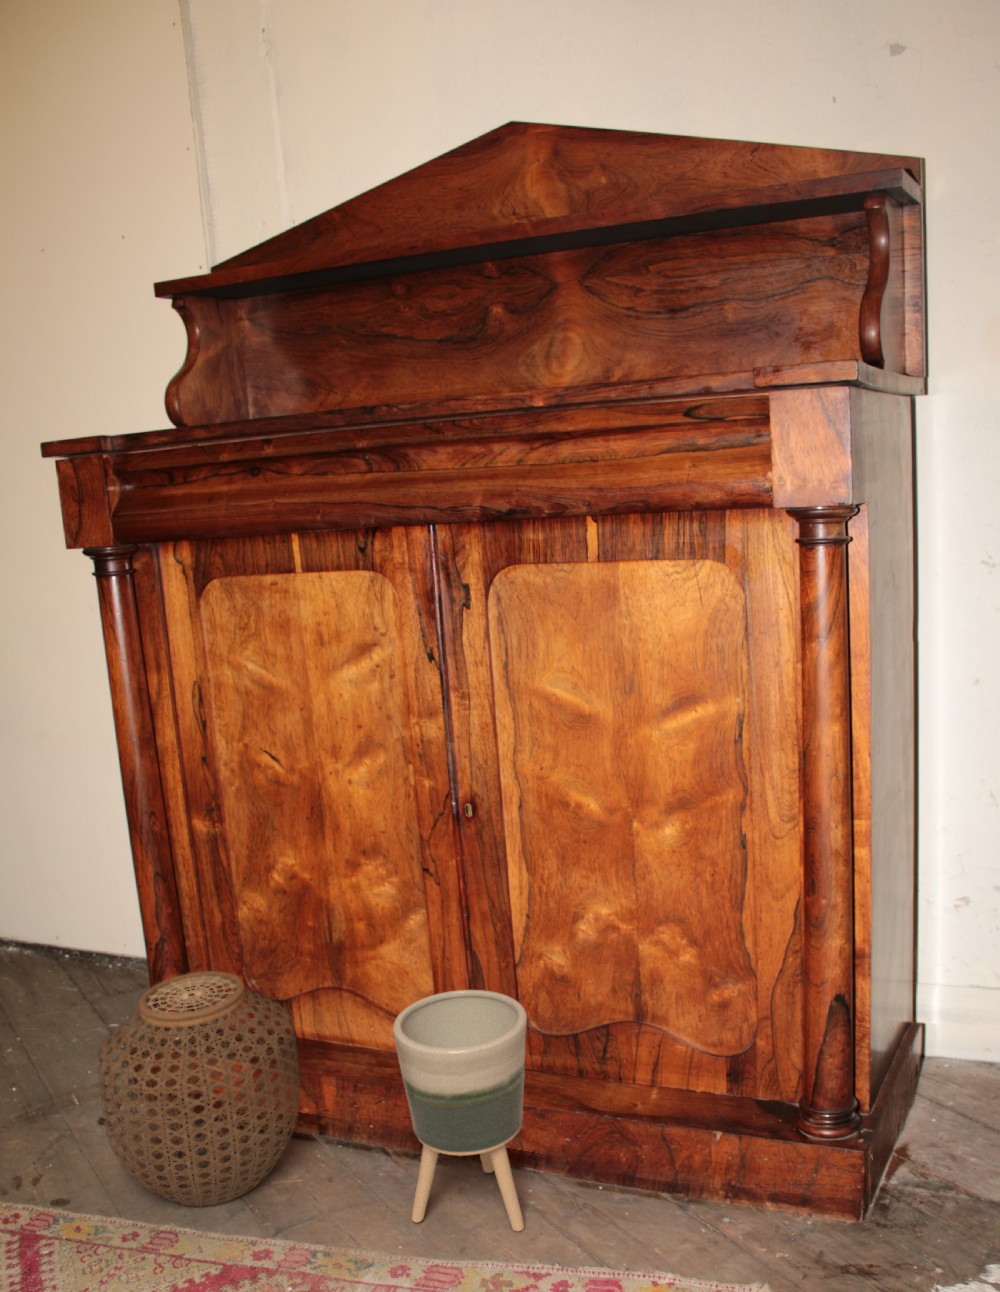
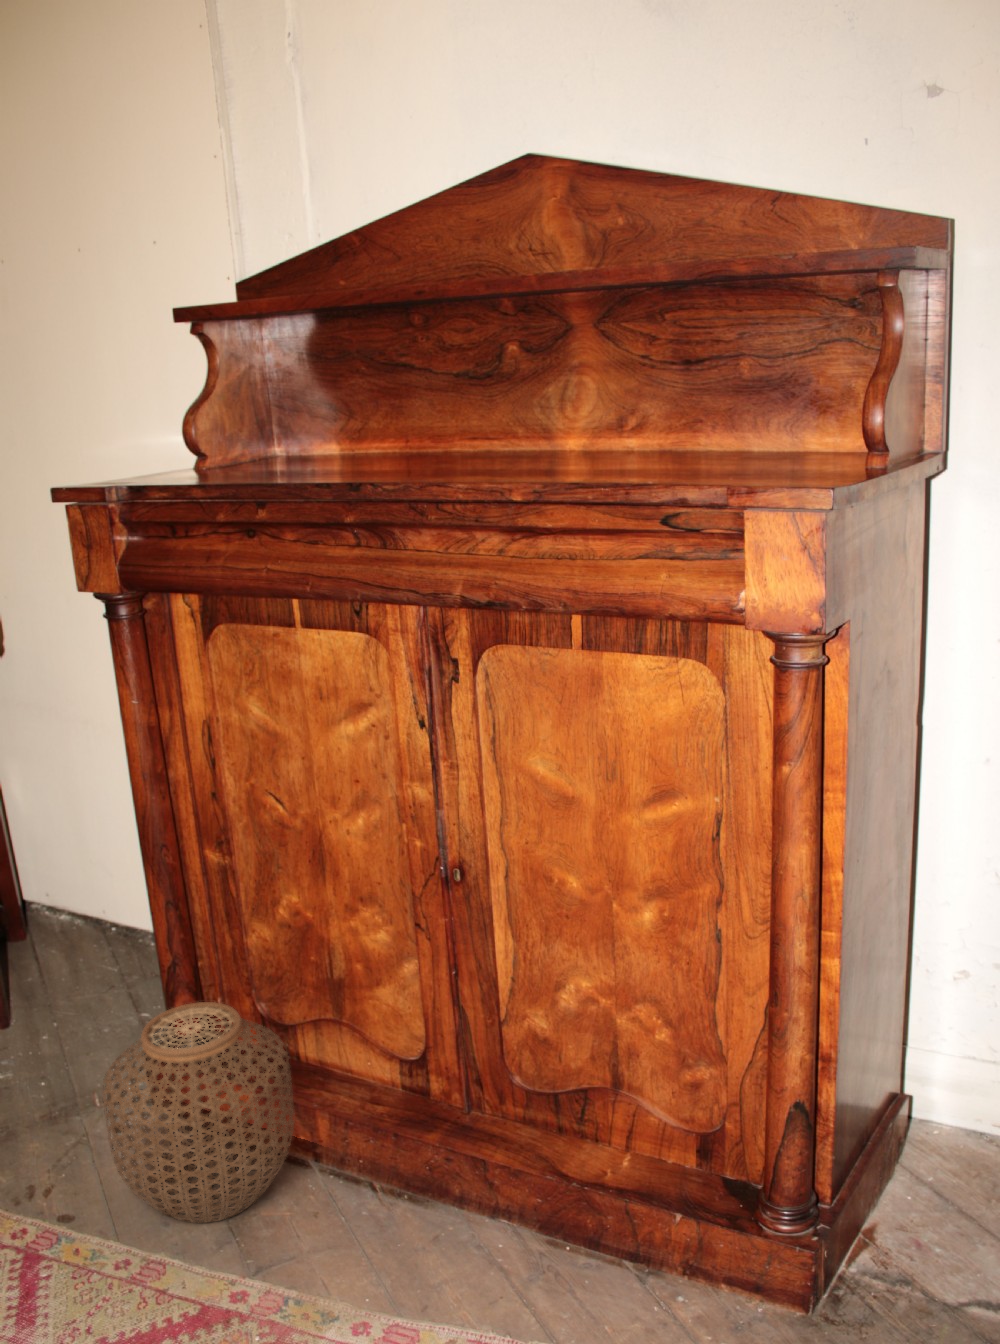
planter: present [393,990,527,1231] -> none [369,1047,499,1283]

